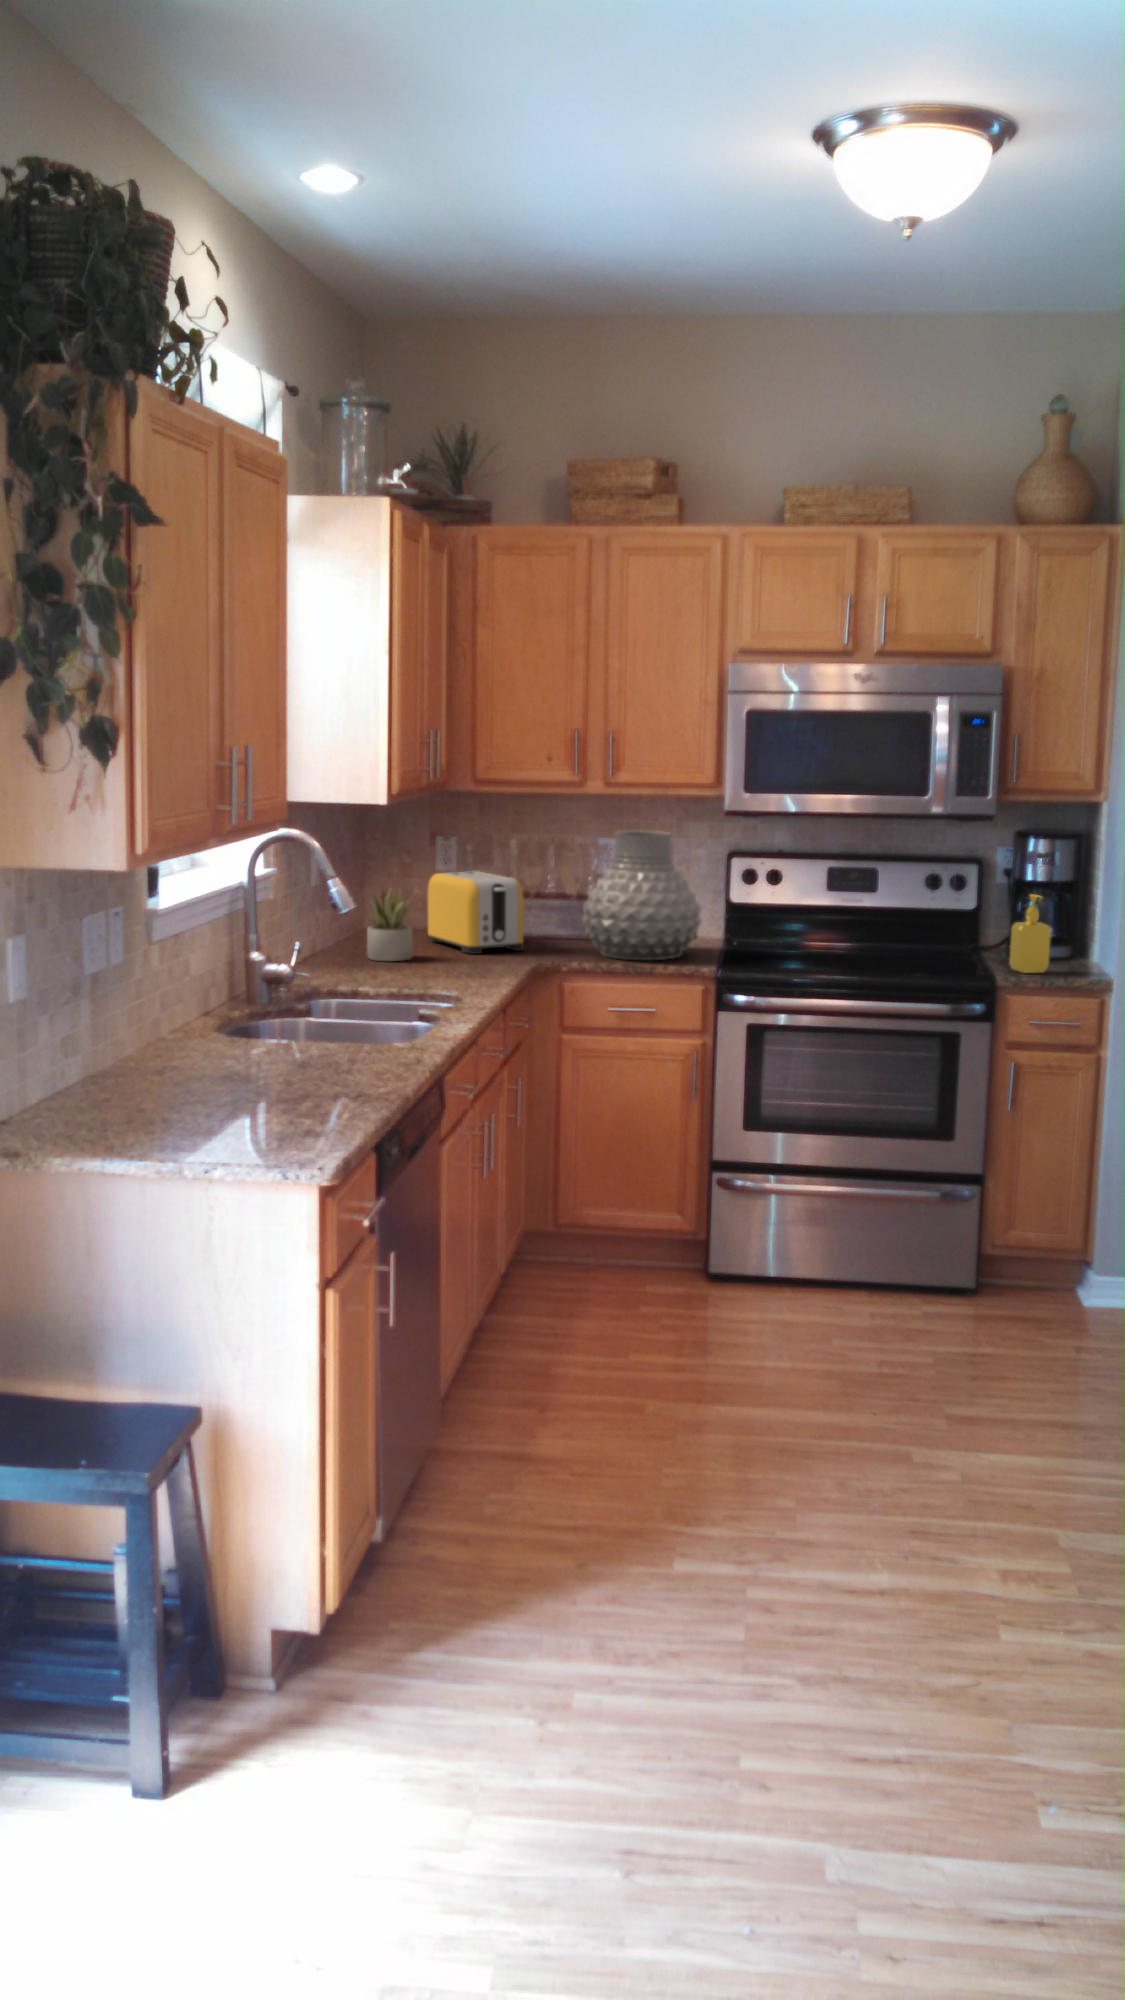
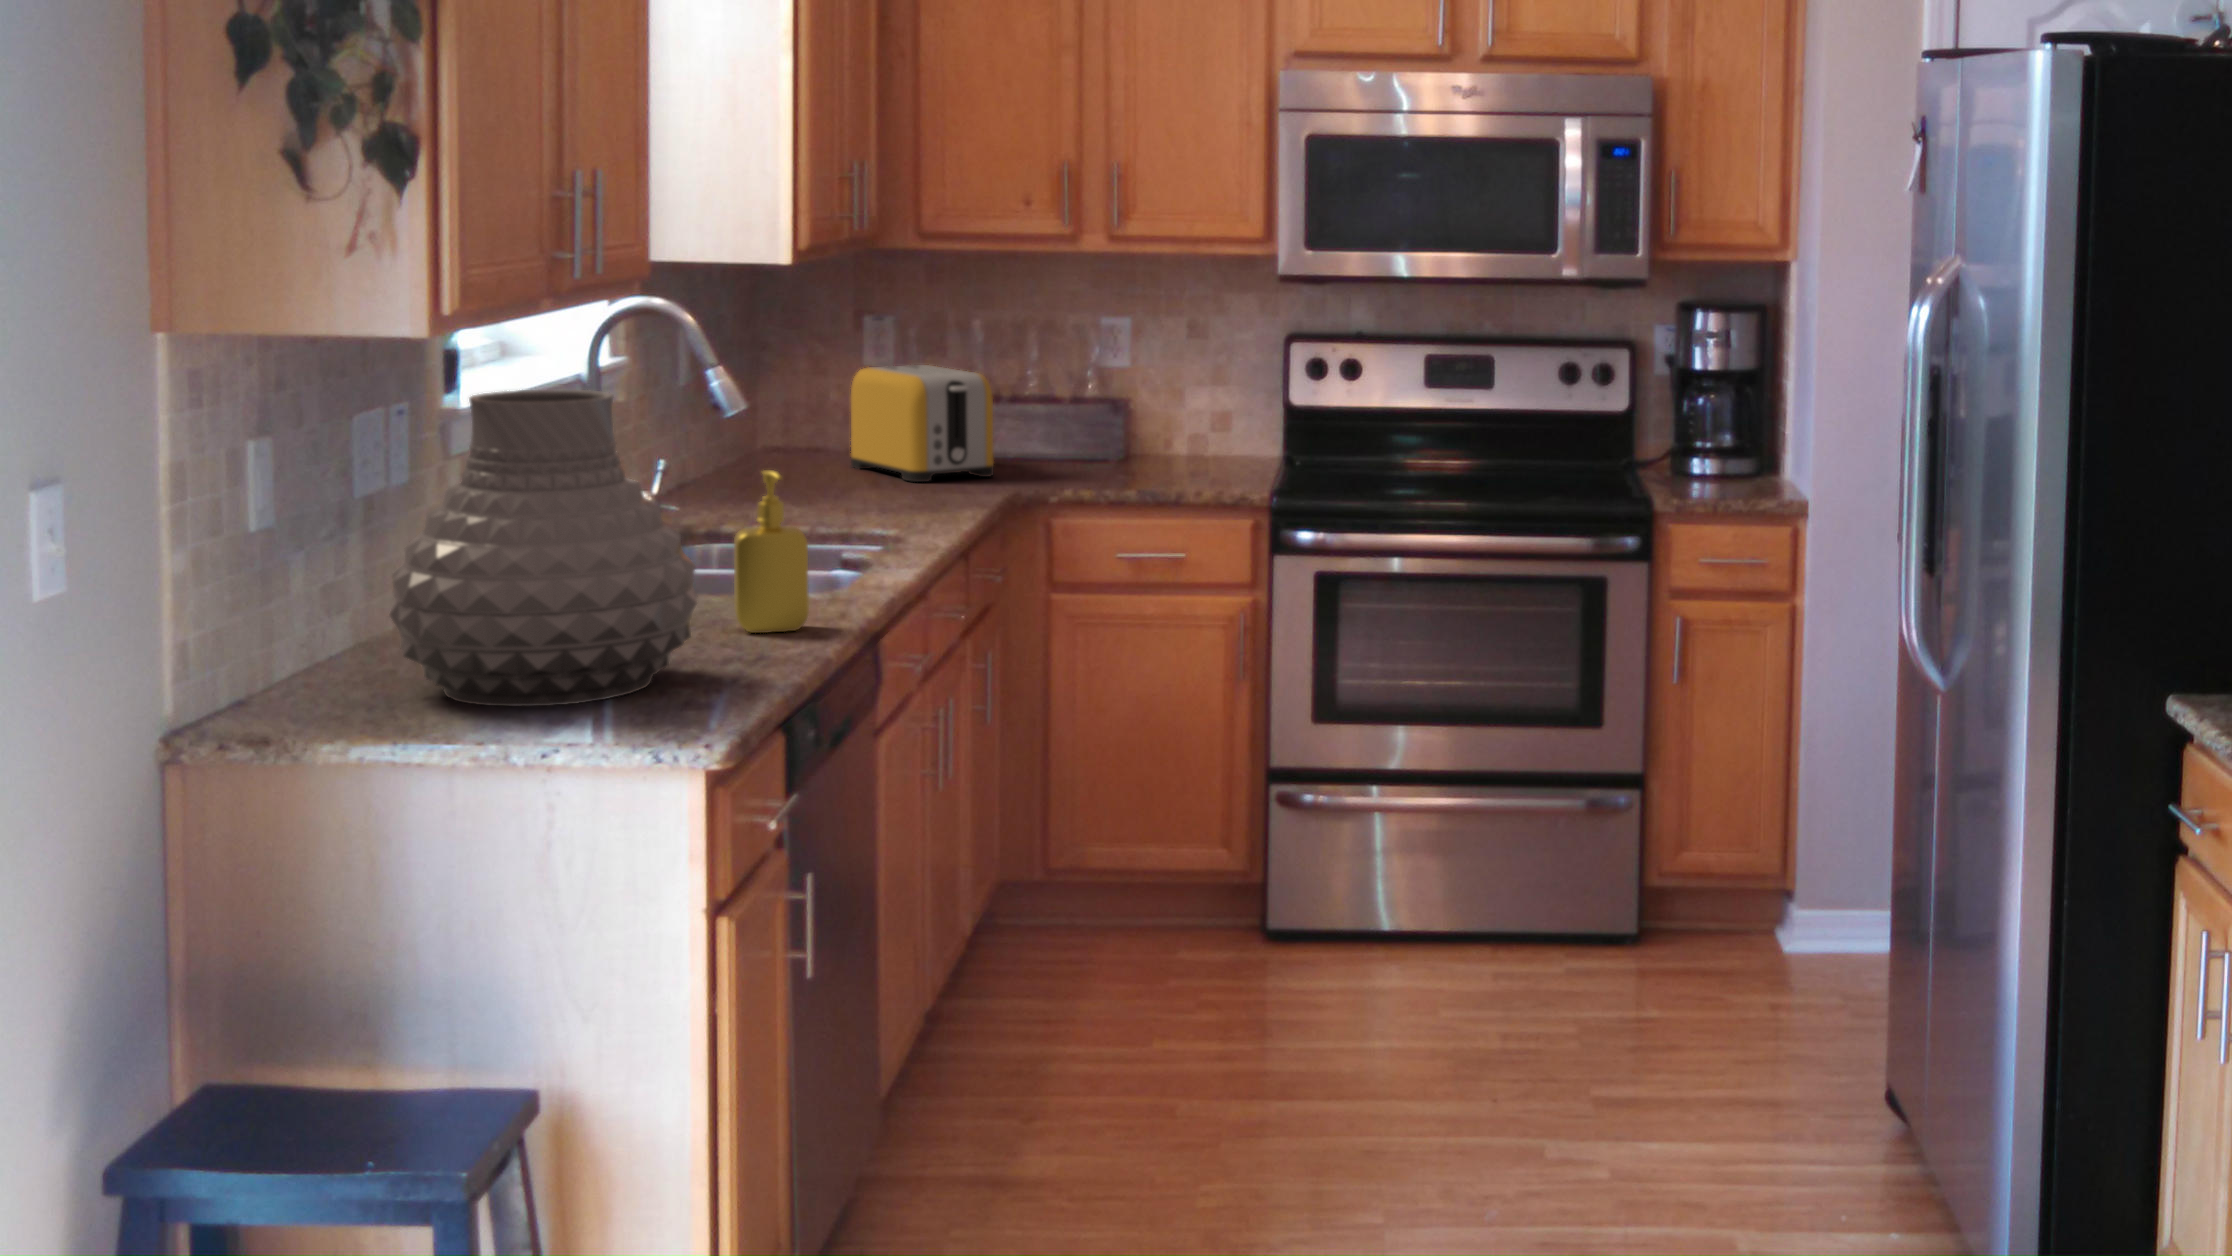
vase: present [582,831,701,960] -> present [389,389,698,706]
succulent plant: present [367,889,413,961] -> none [755,385,829,493]
soap dispenser: present [1009,894,1051,973] -> present [734,470,809,633]

